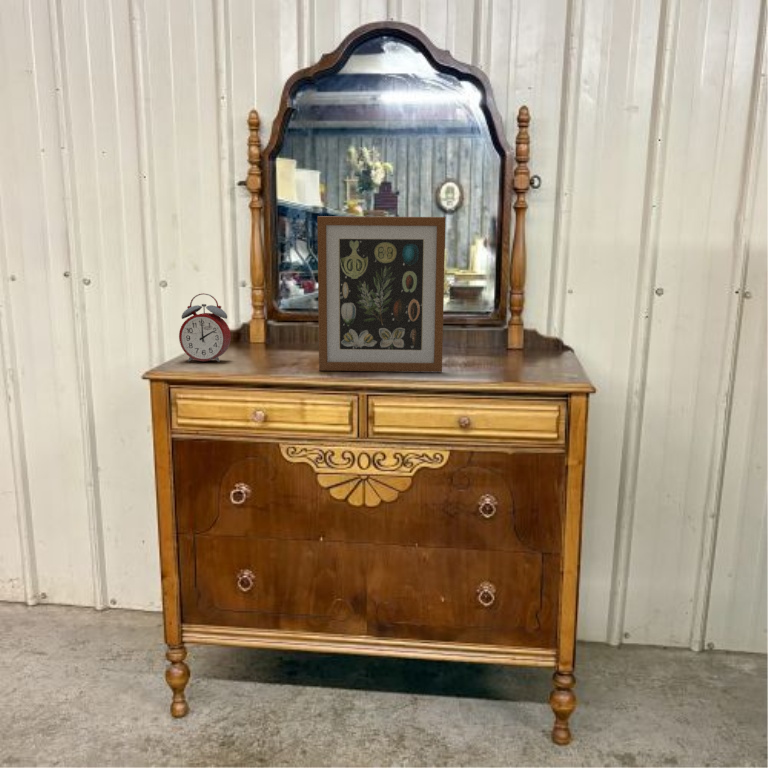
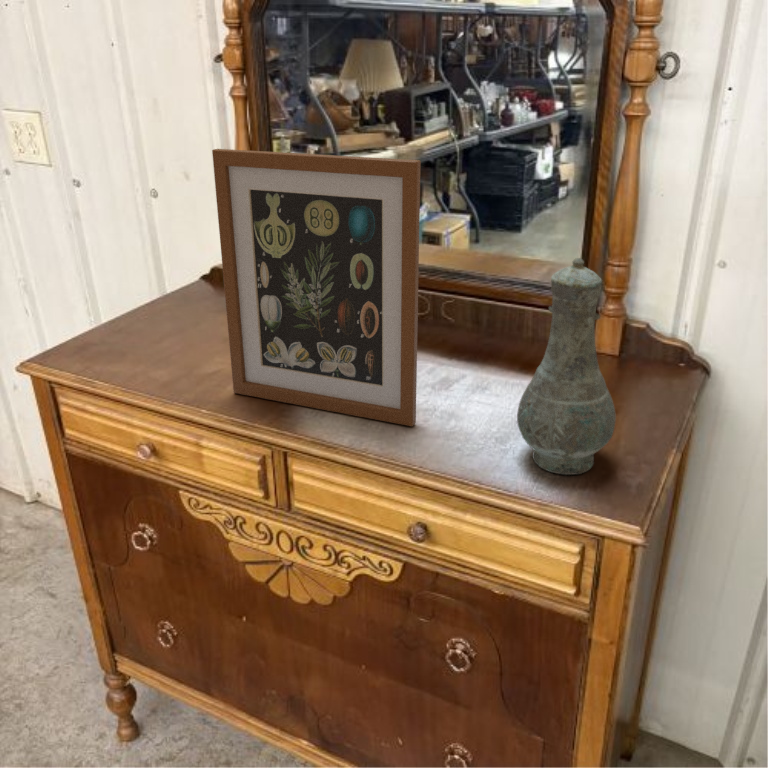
vase: none [506,260,558,377] -> present [517,258,616,475]
alarm clock: present [179,293,231,362] -> none [84,245,156,347]

